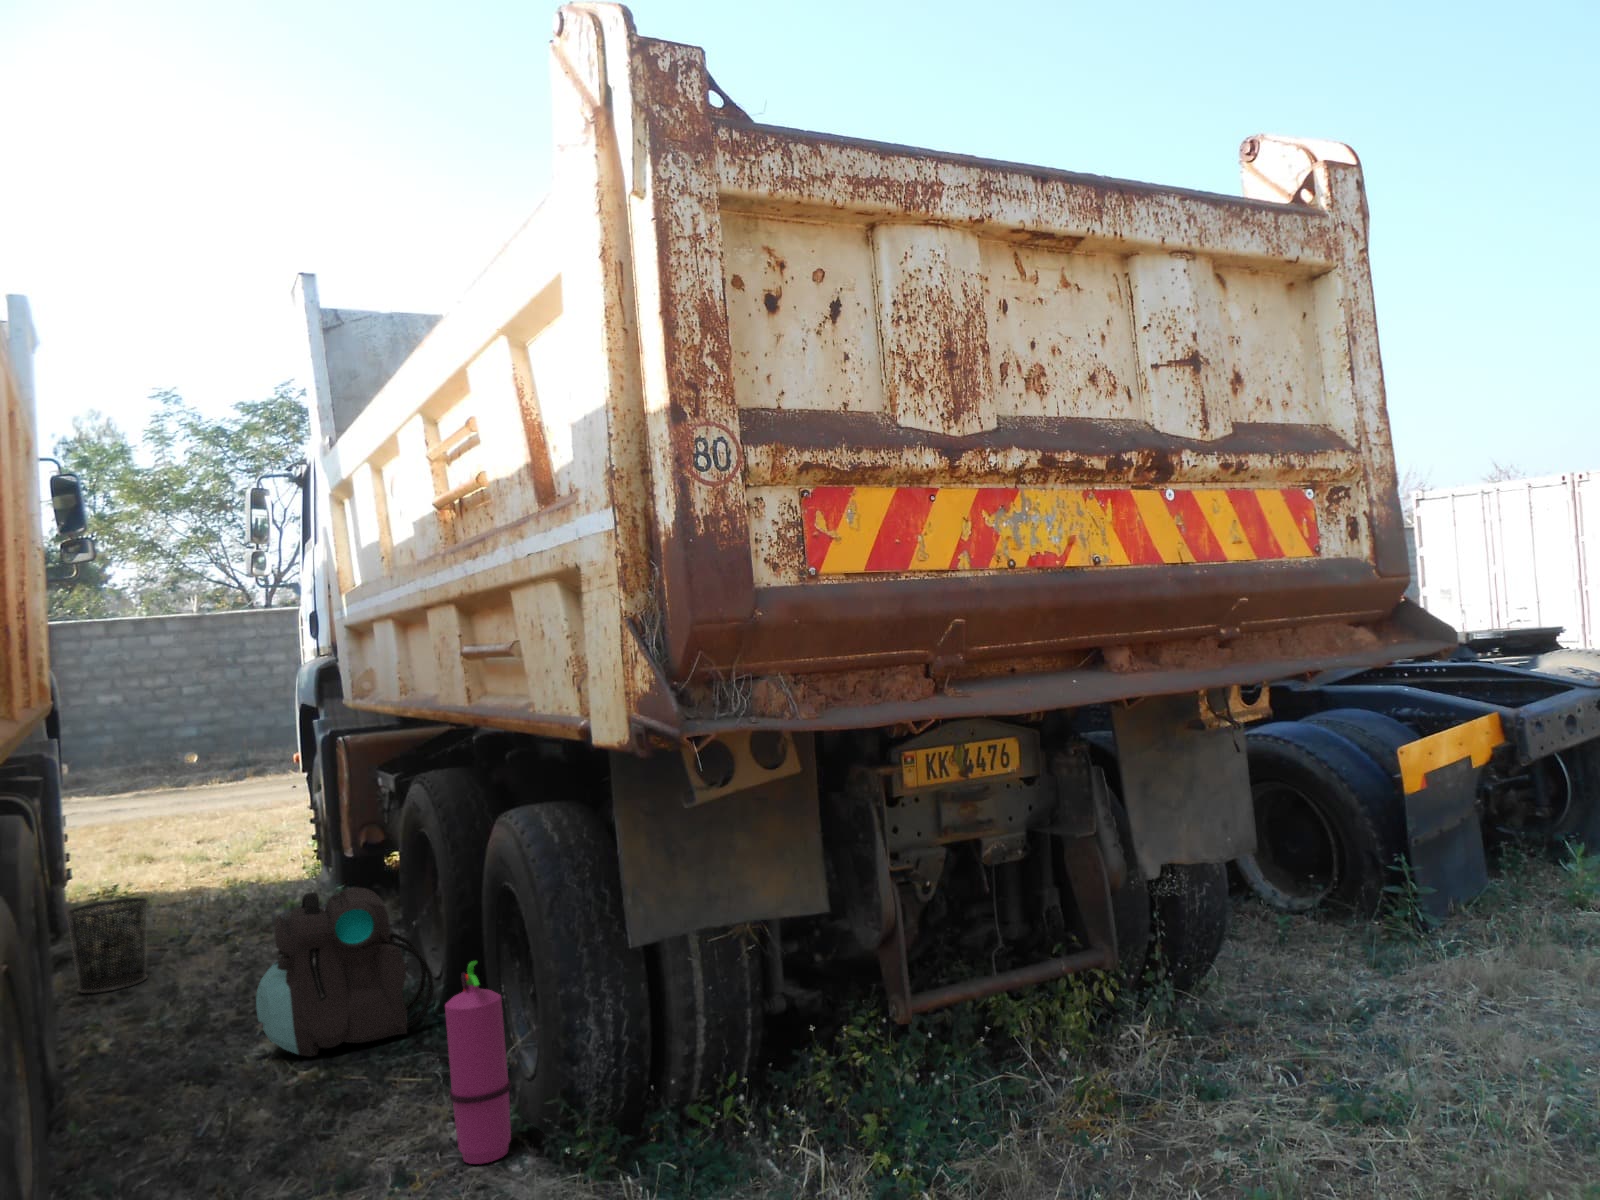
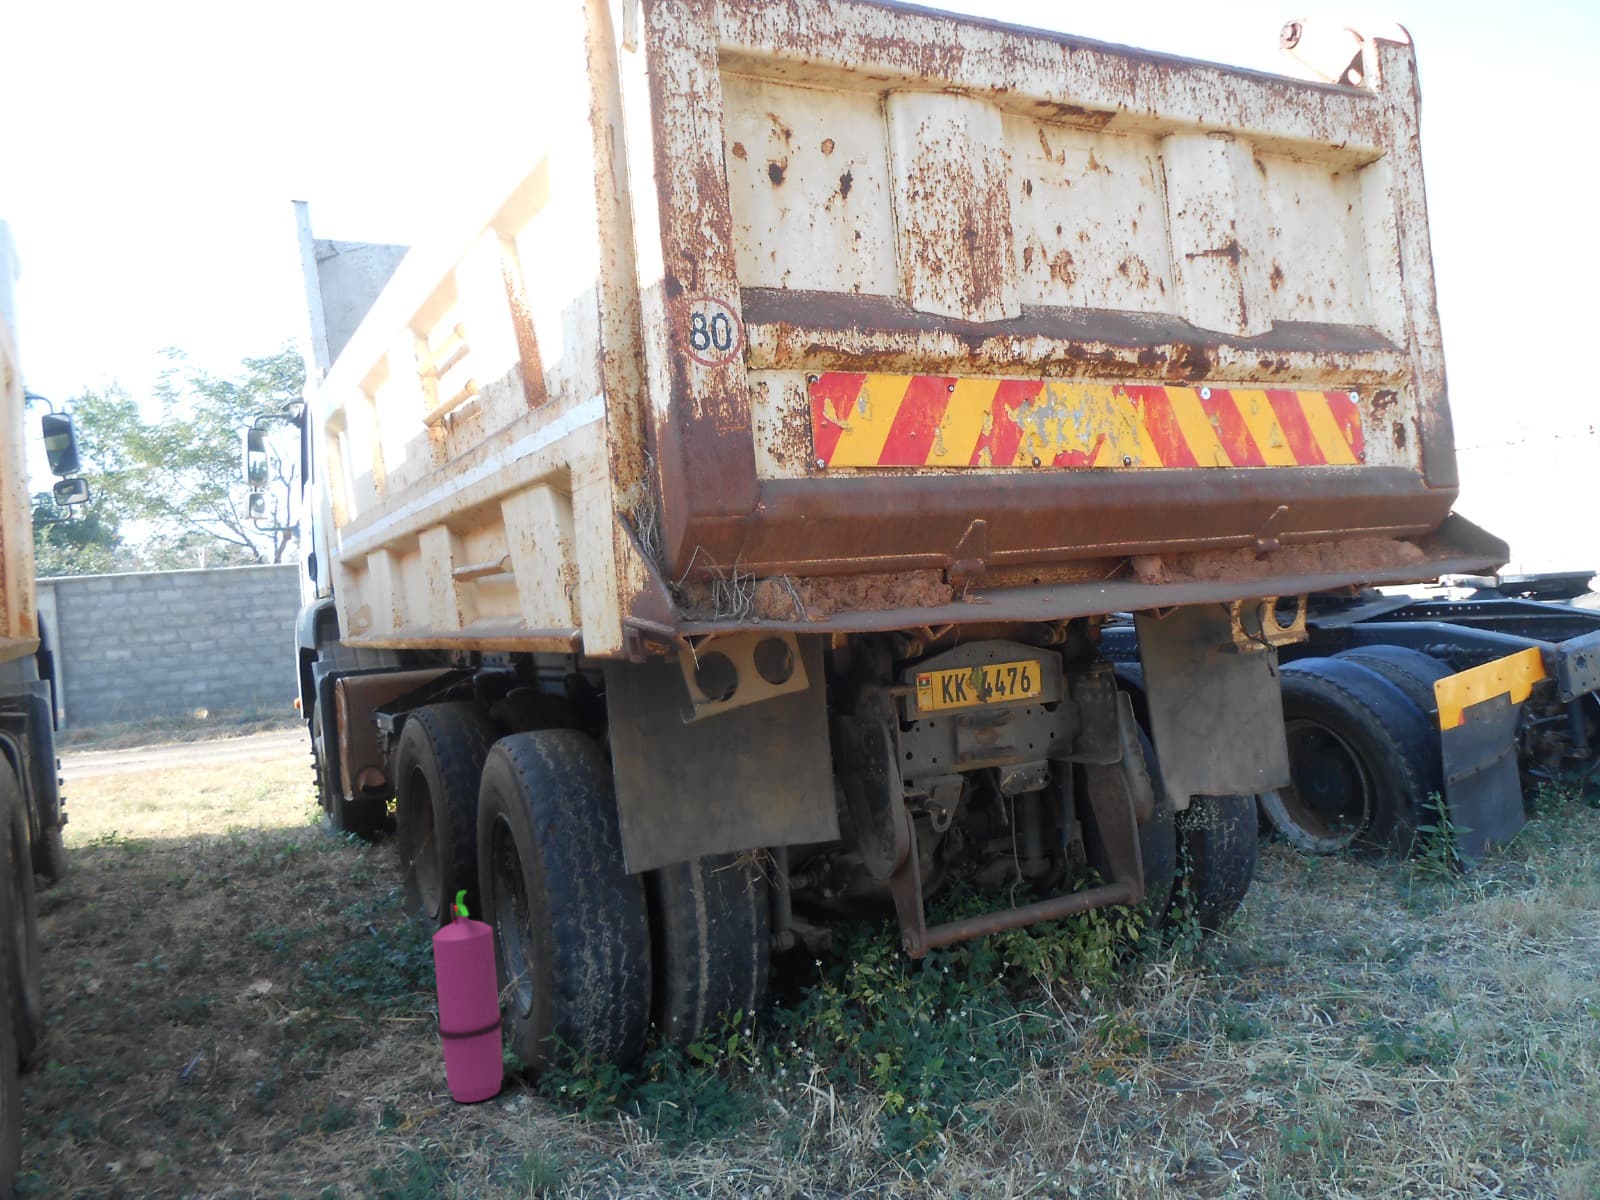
backpack: present [256,887,434,1056] -> none [243,823,428,996]
trash can: present [65,898,148,993] -> none [53,838,140,935]

